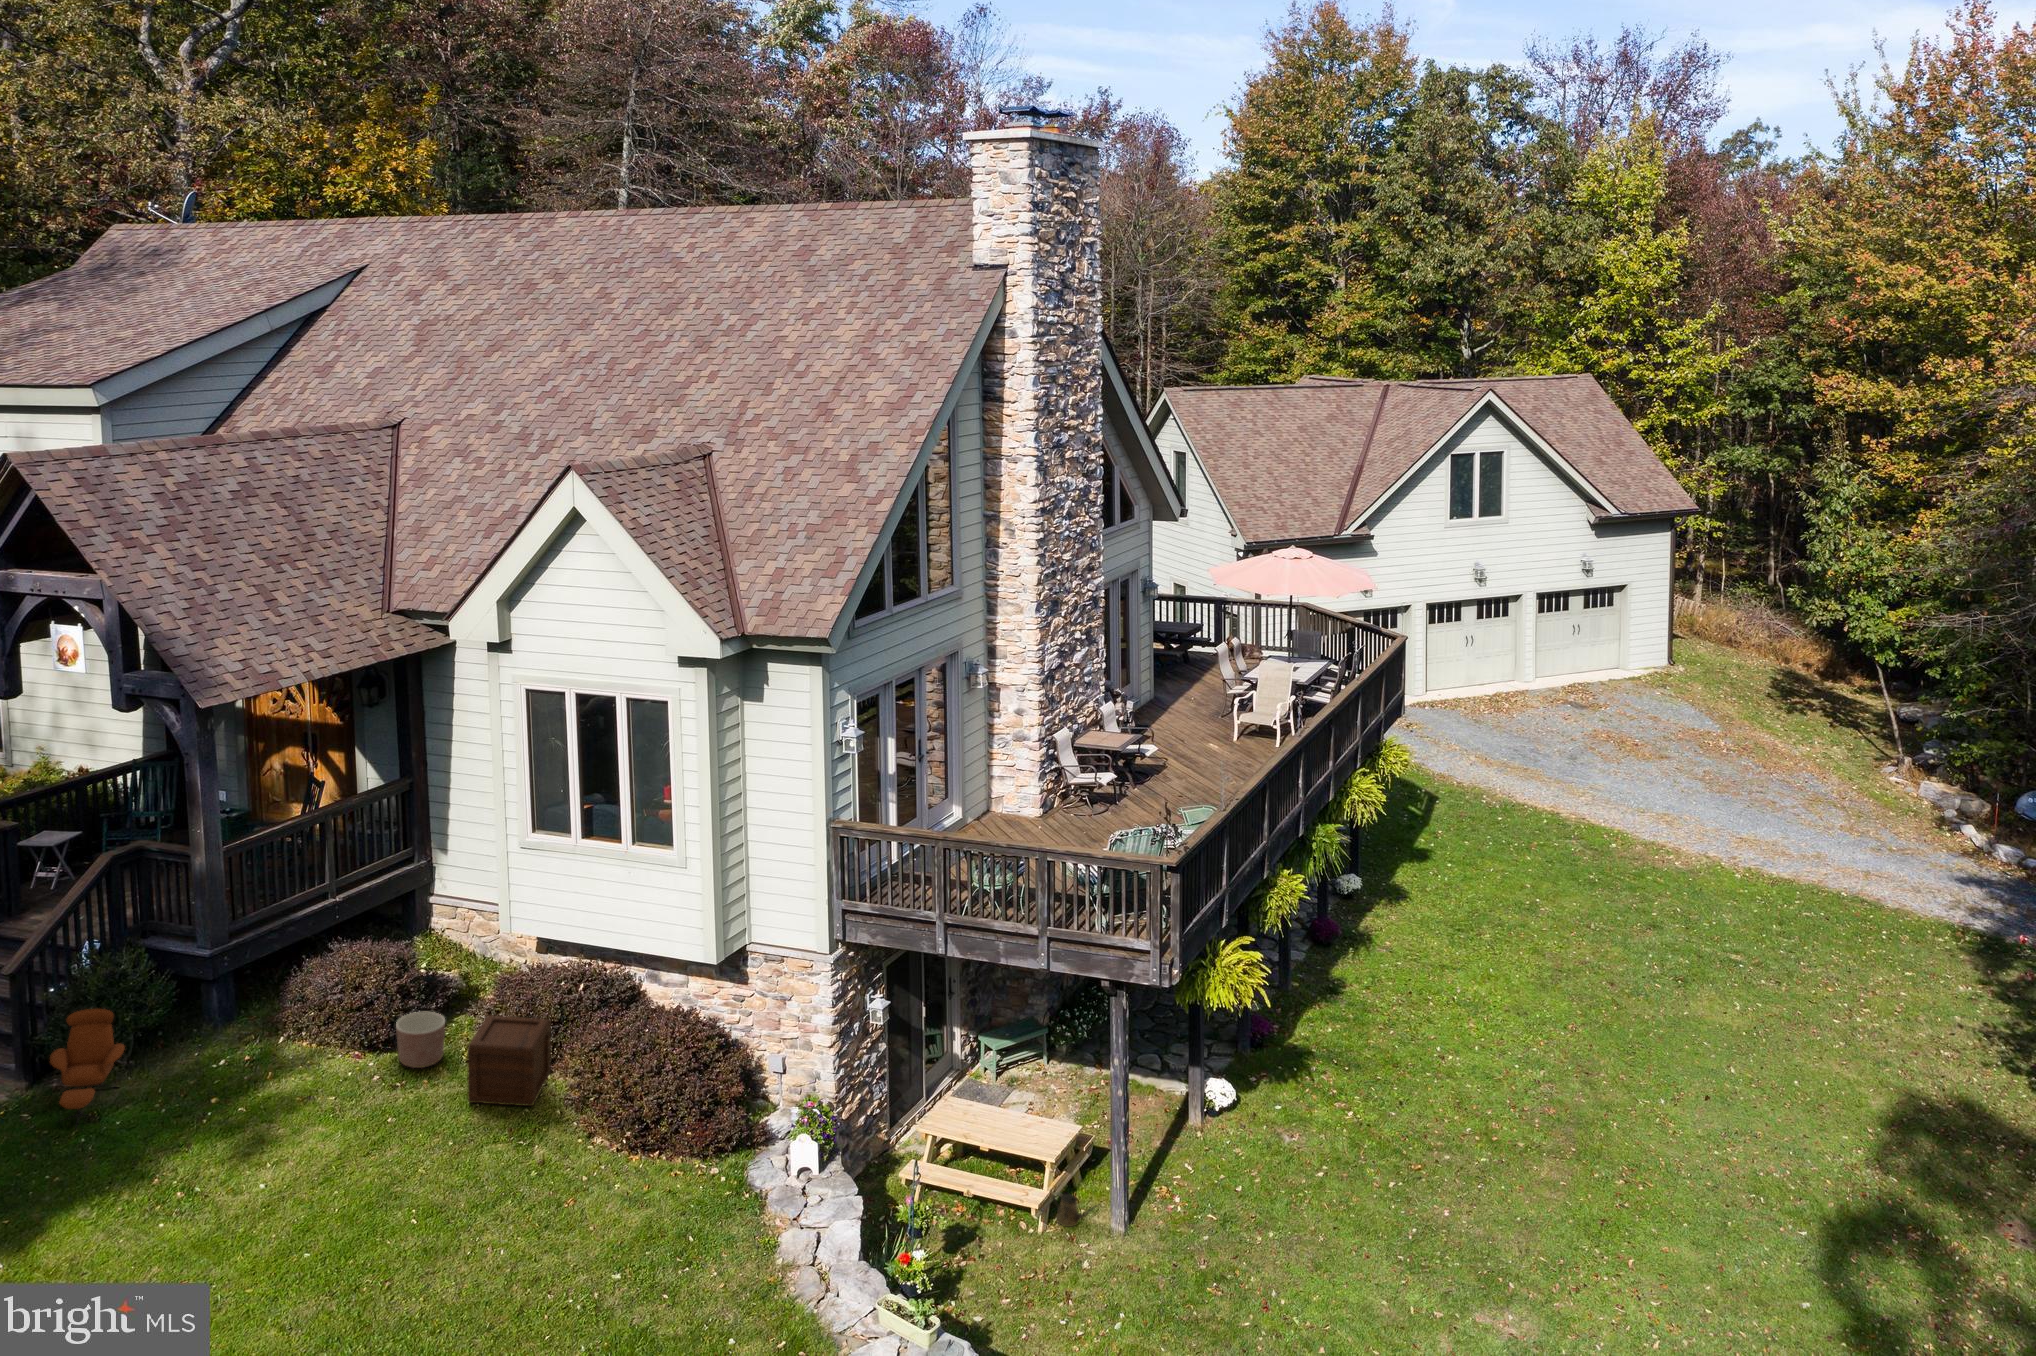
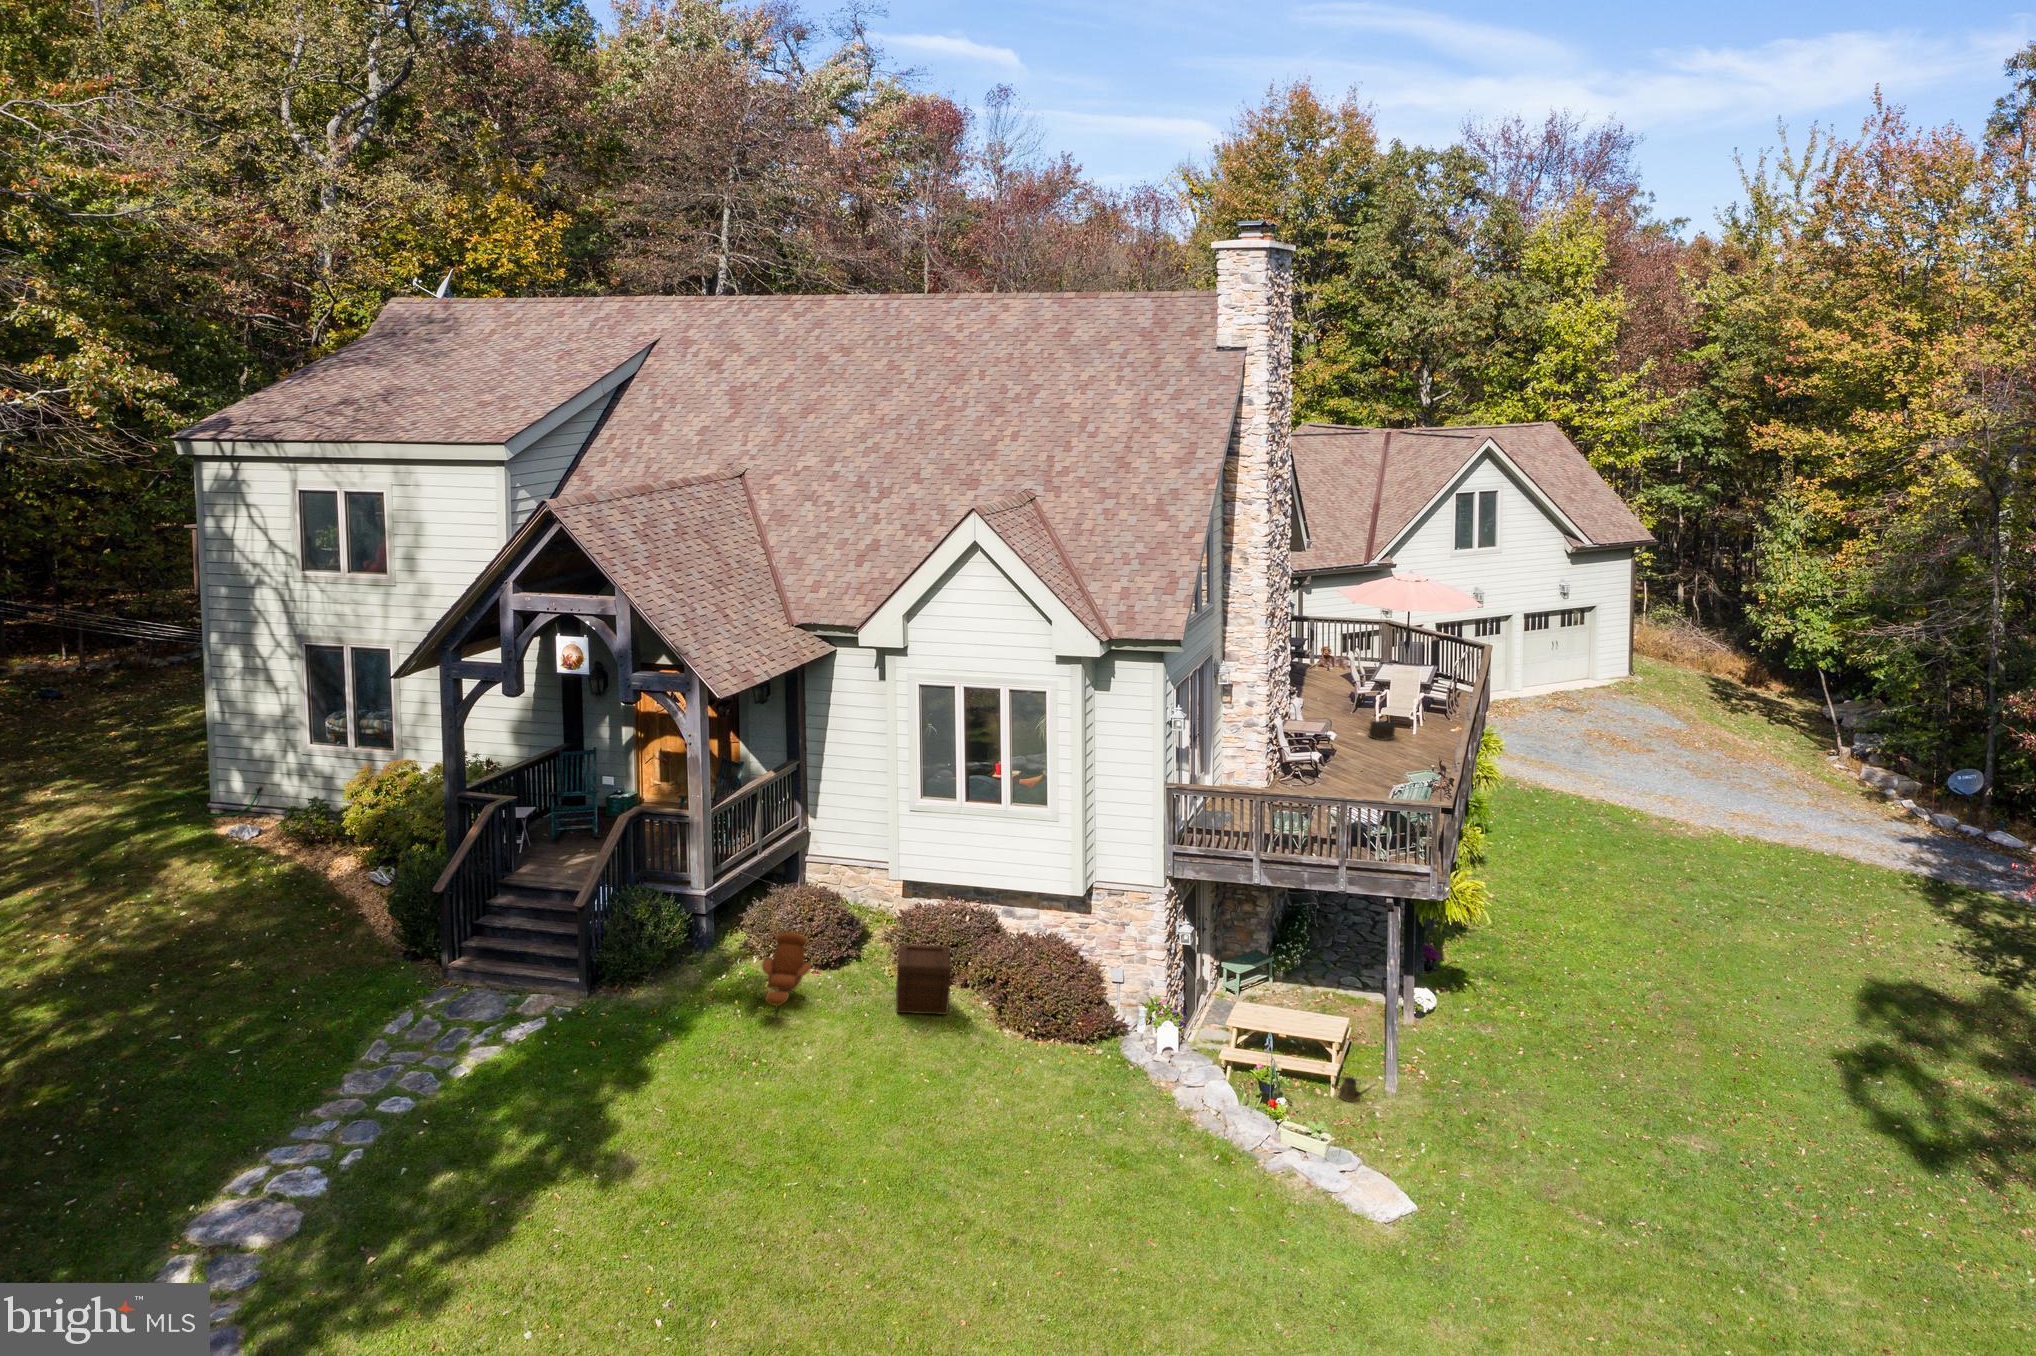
pouf: none [1209,732,1247,758] -> present [1369,721,1395,740]
lounge chair: present [50,1009,125,1128] -> present [762,932,811,1017]
planter: present [396,1012,445,1068] -> none [826,944,863,988]

